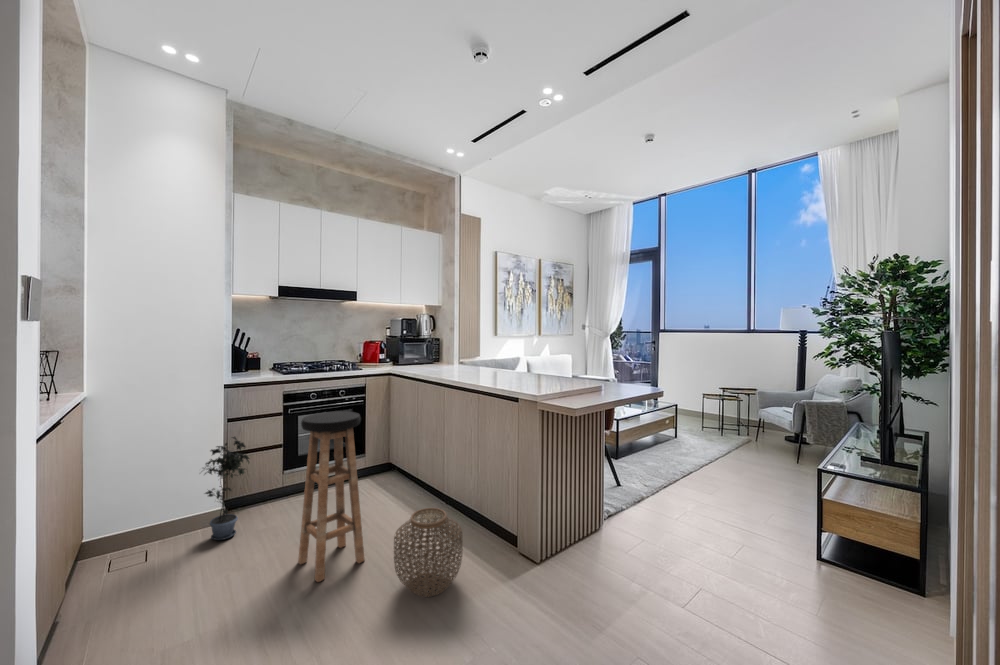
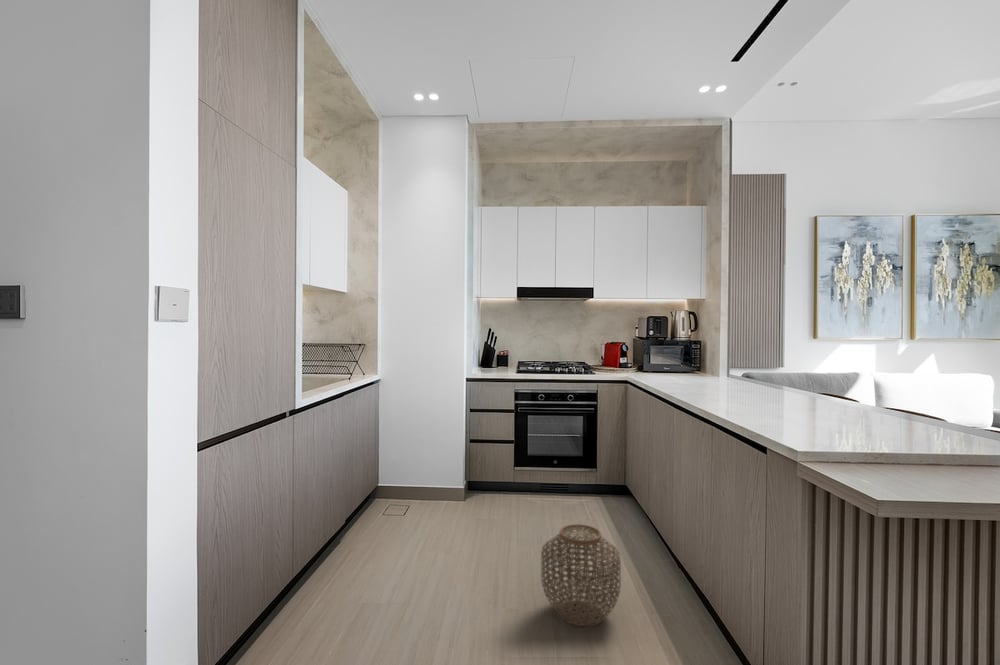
bar stool: present [298,411,364,582] -> none [485,407,540,569]
potted plant: present [204,437,249,540] -> none [436,423,475,514]

